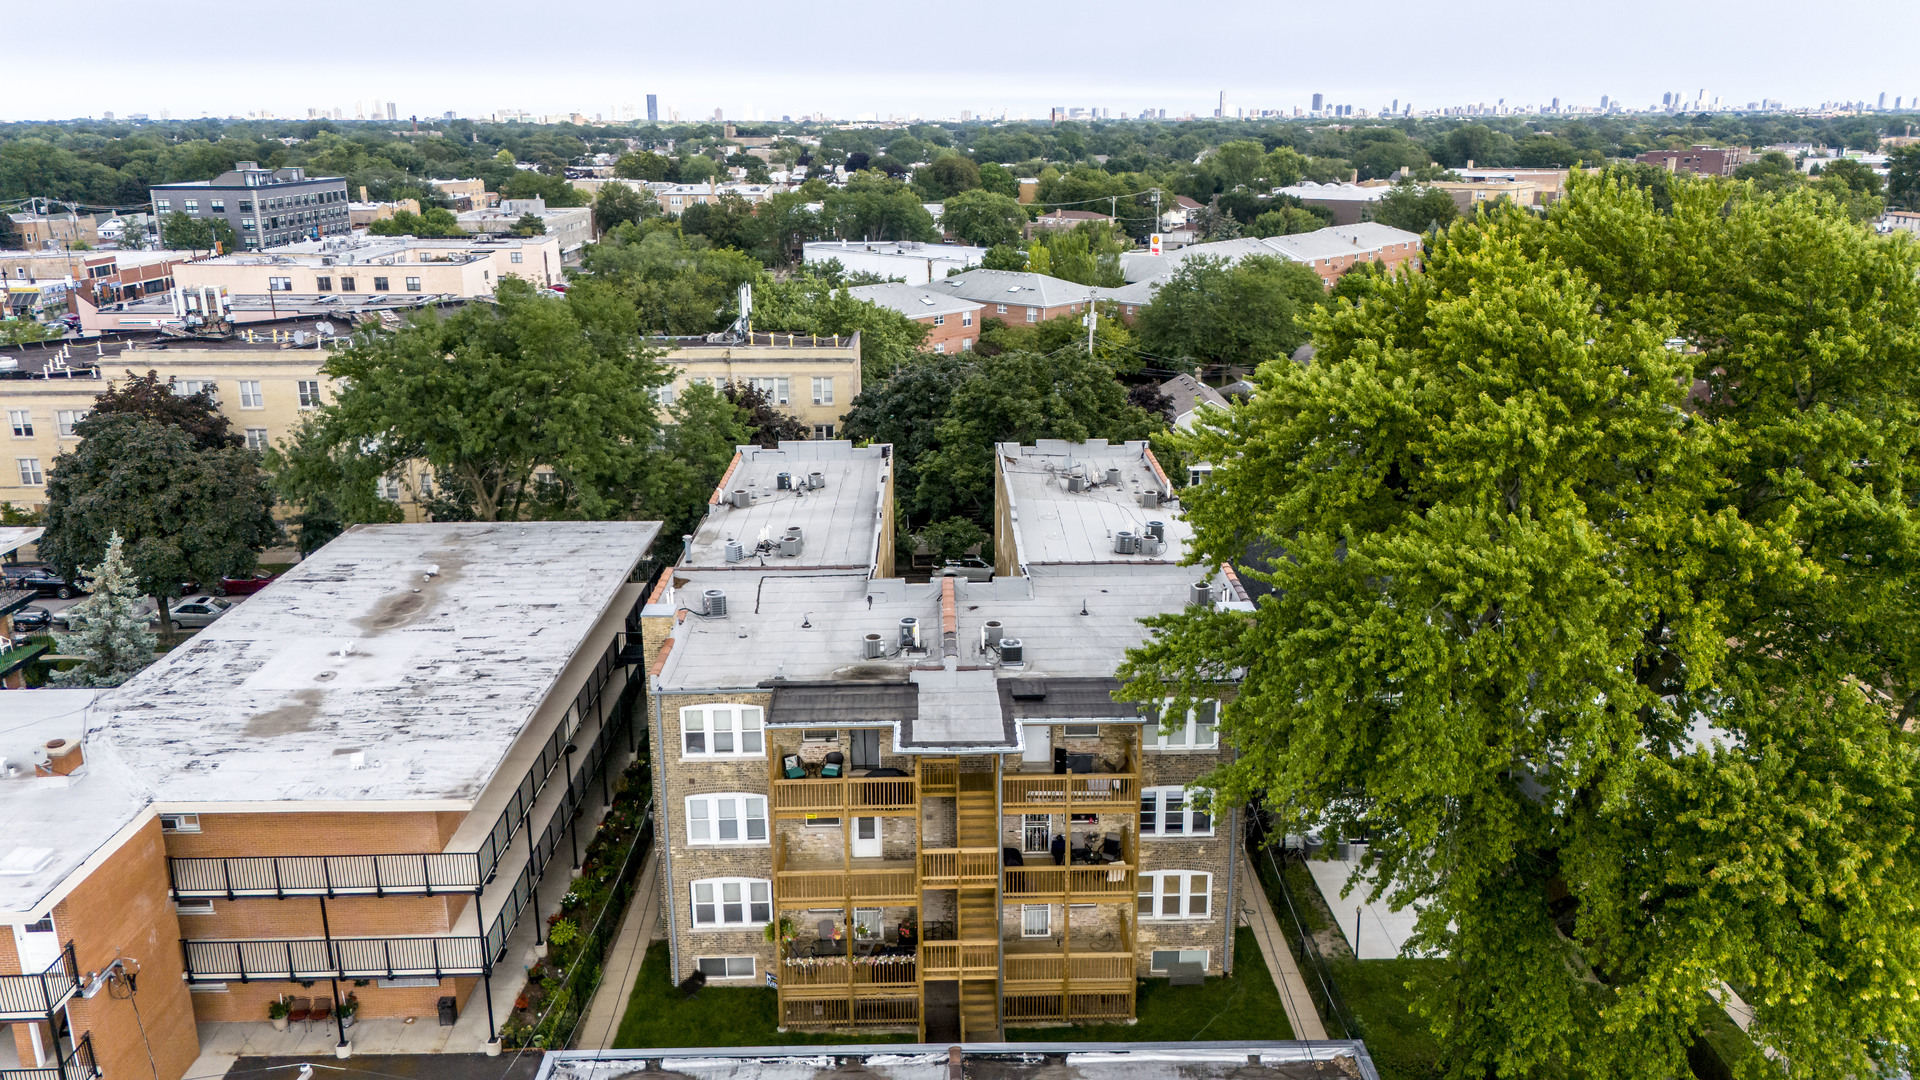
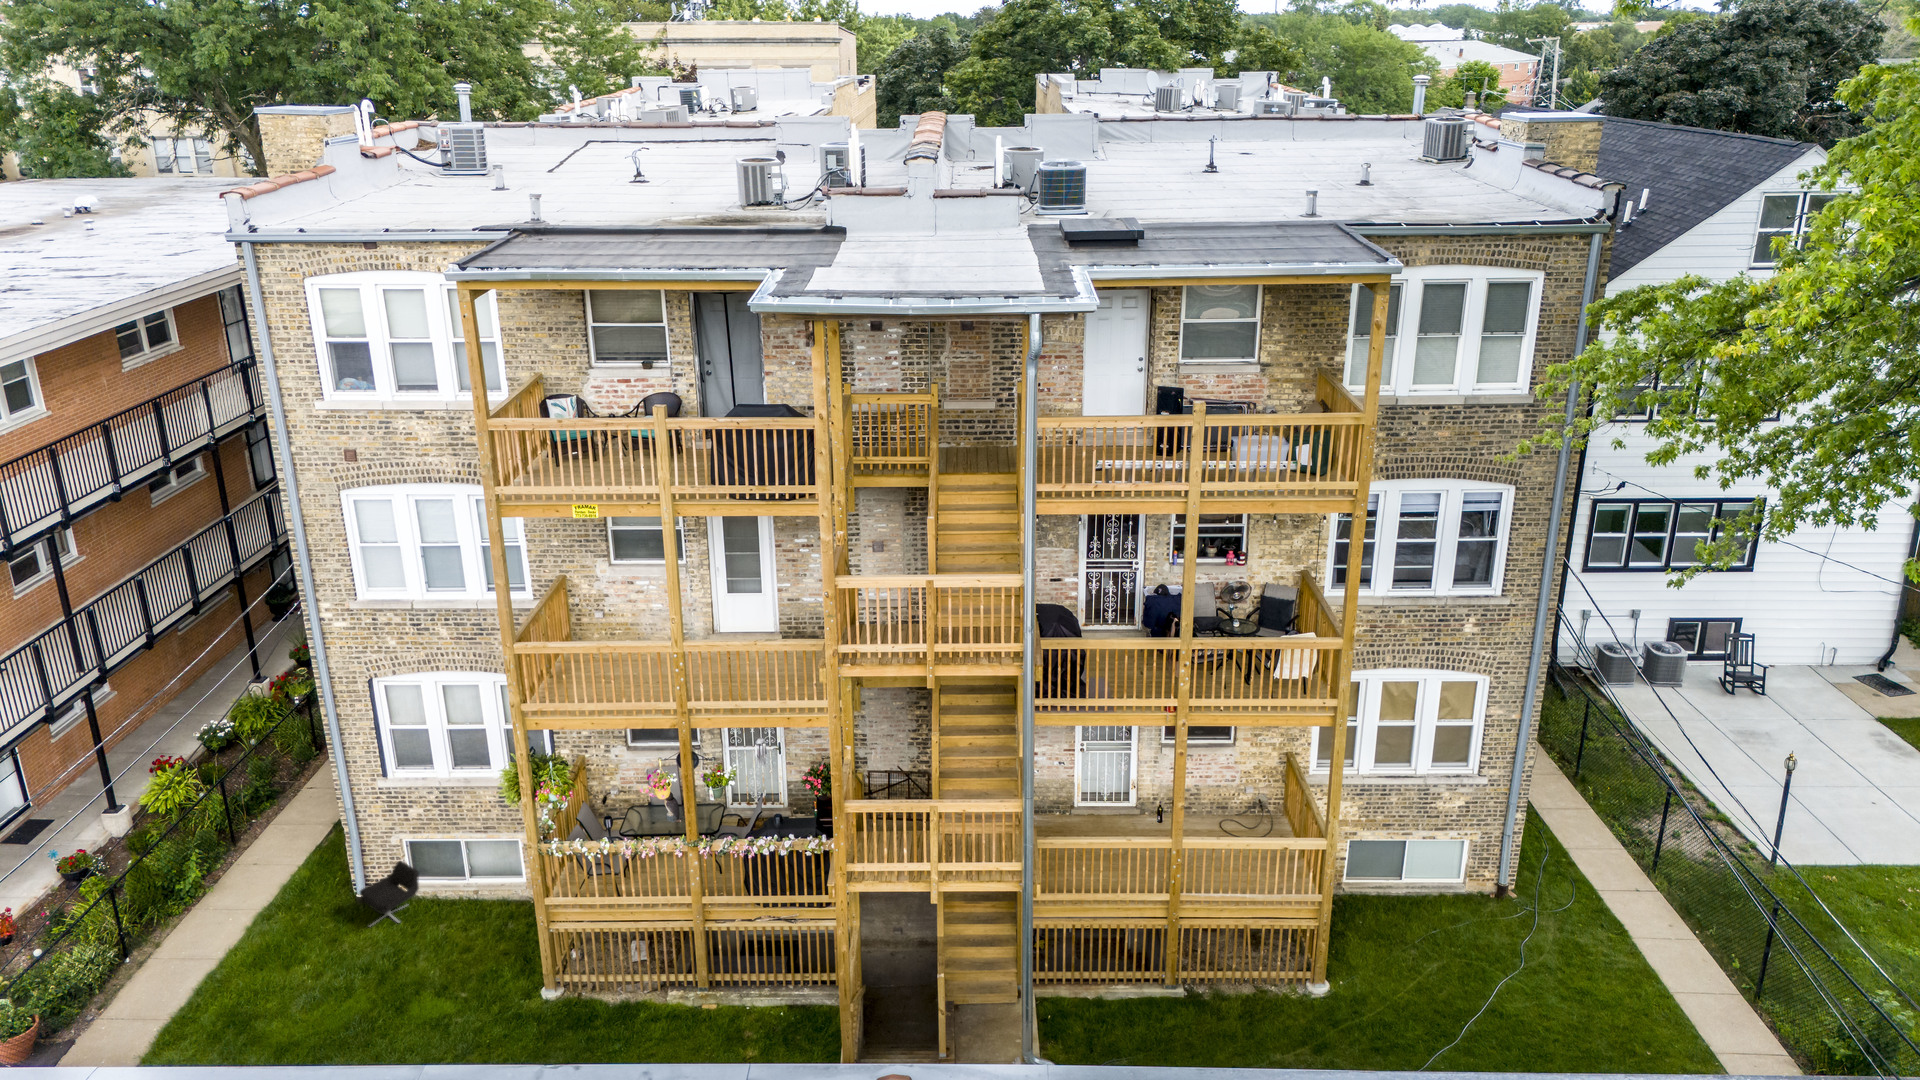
storage bench: present [1166,961,1205,985] -> none [1376,865,1464,915]

